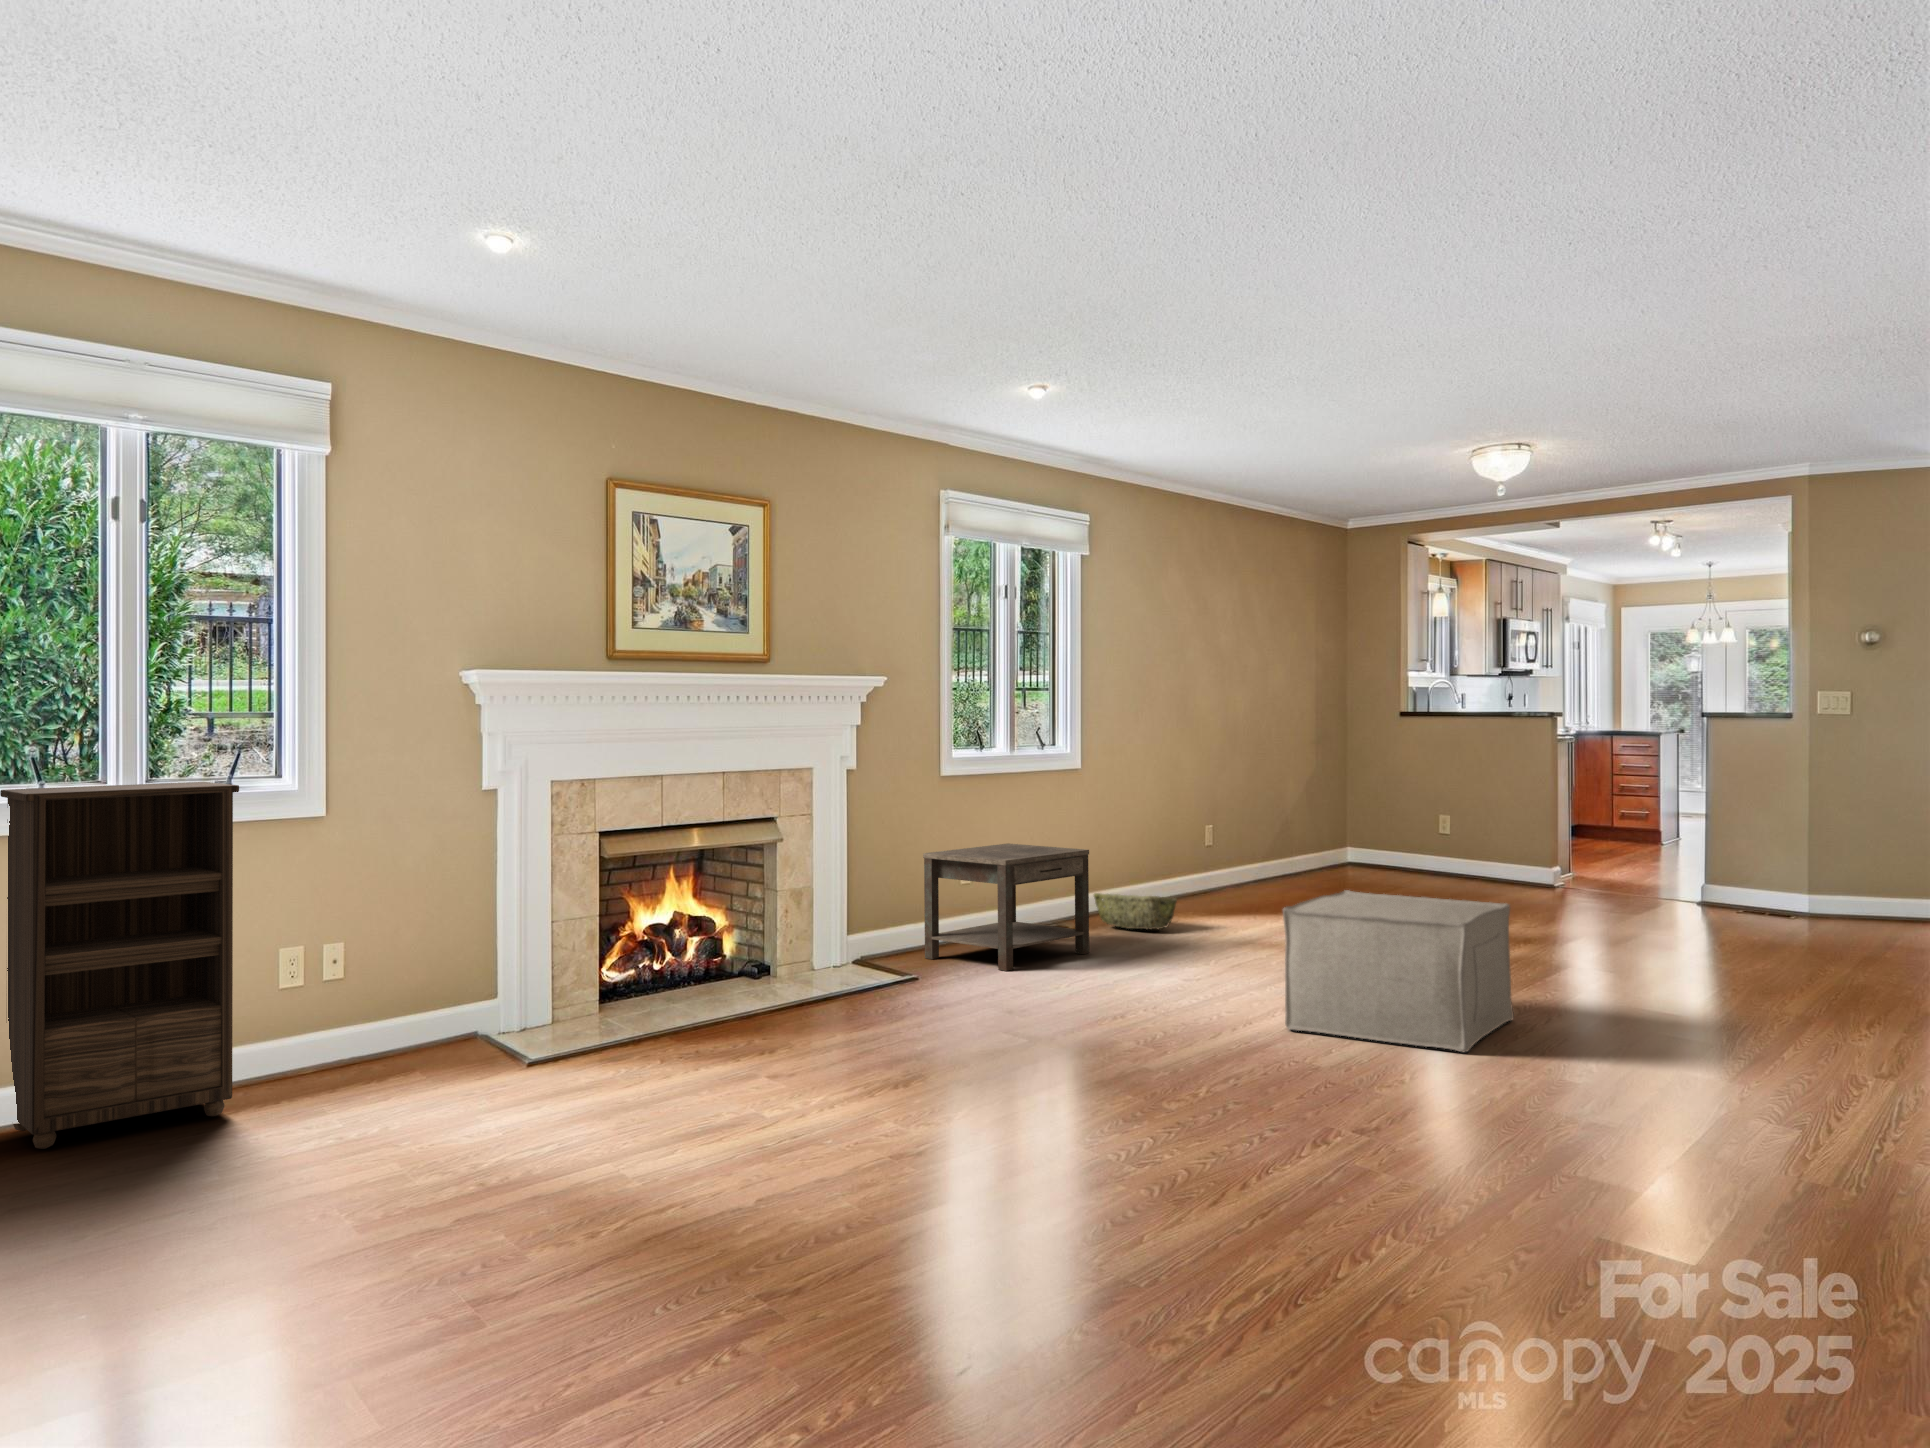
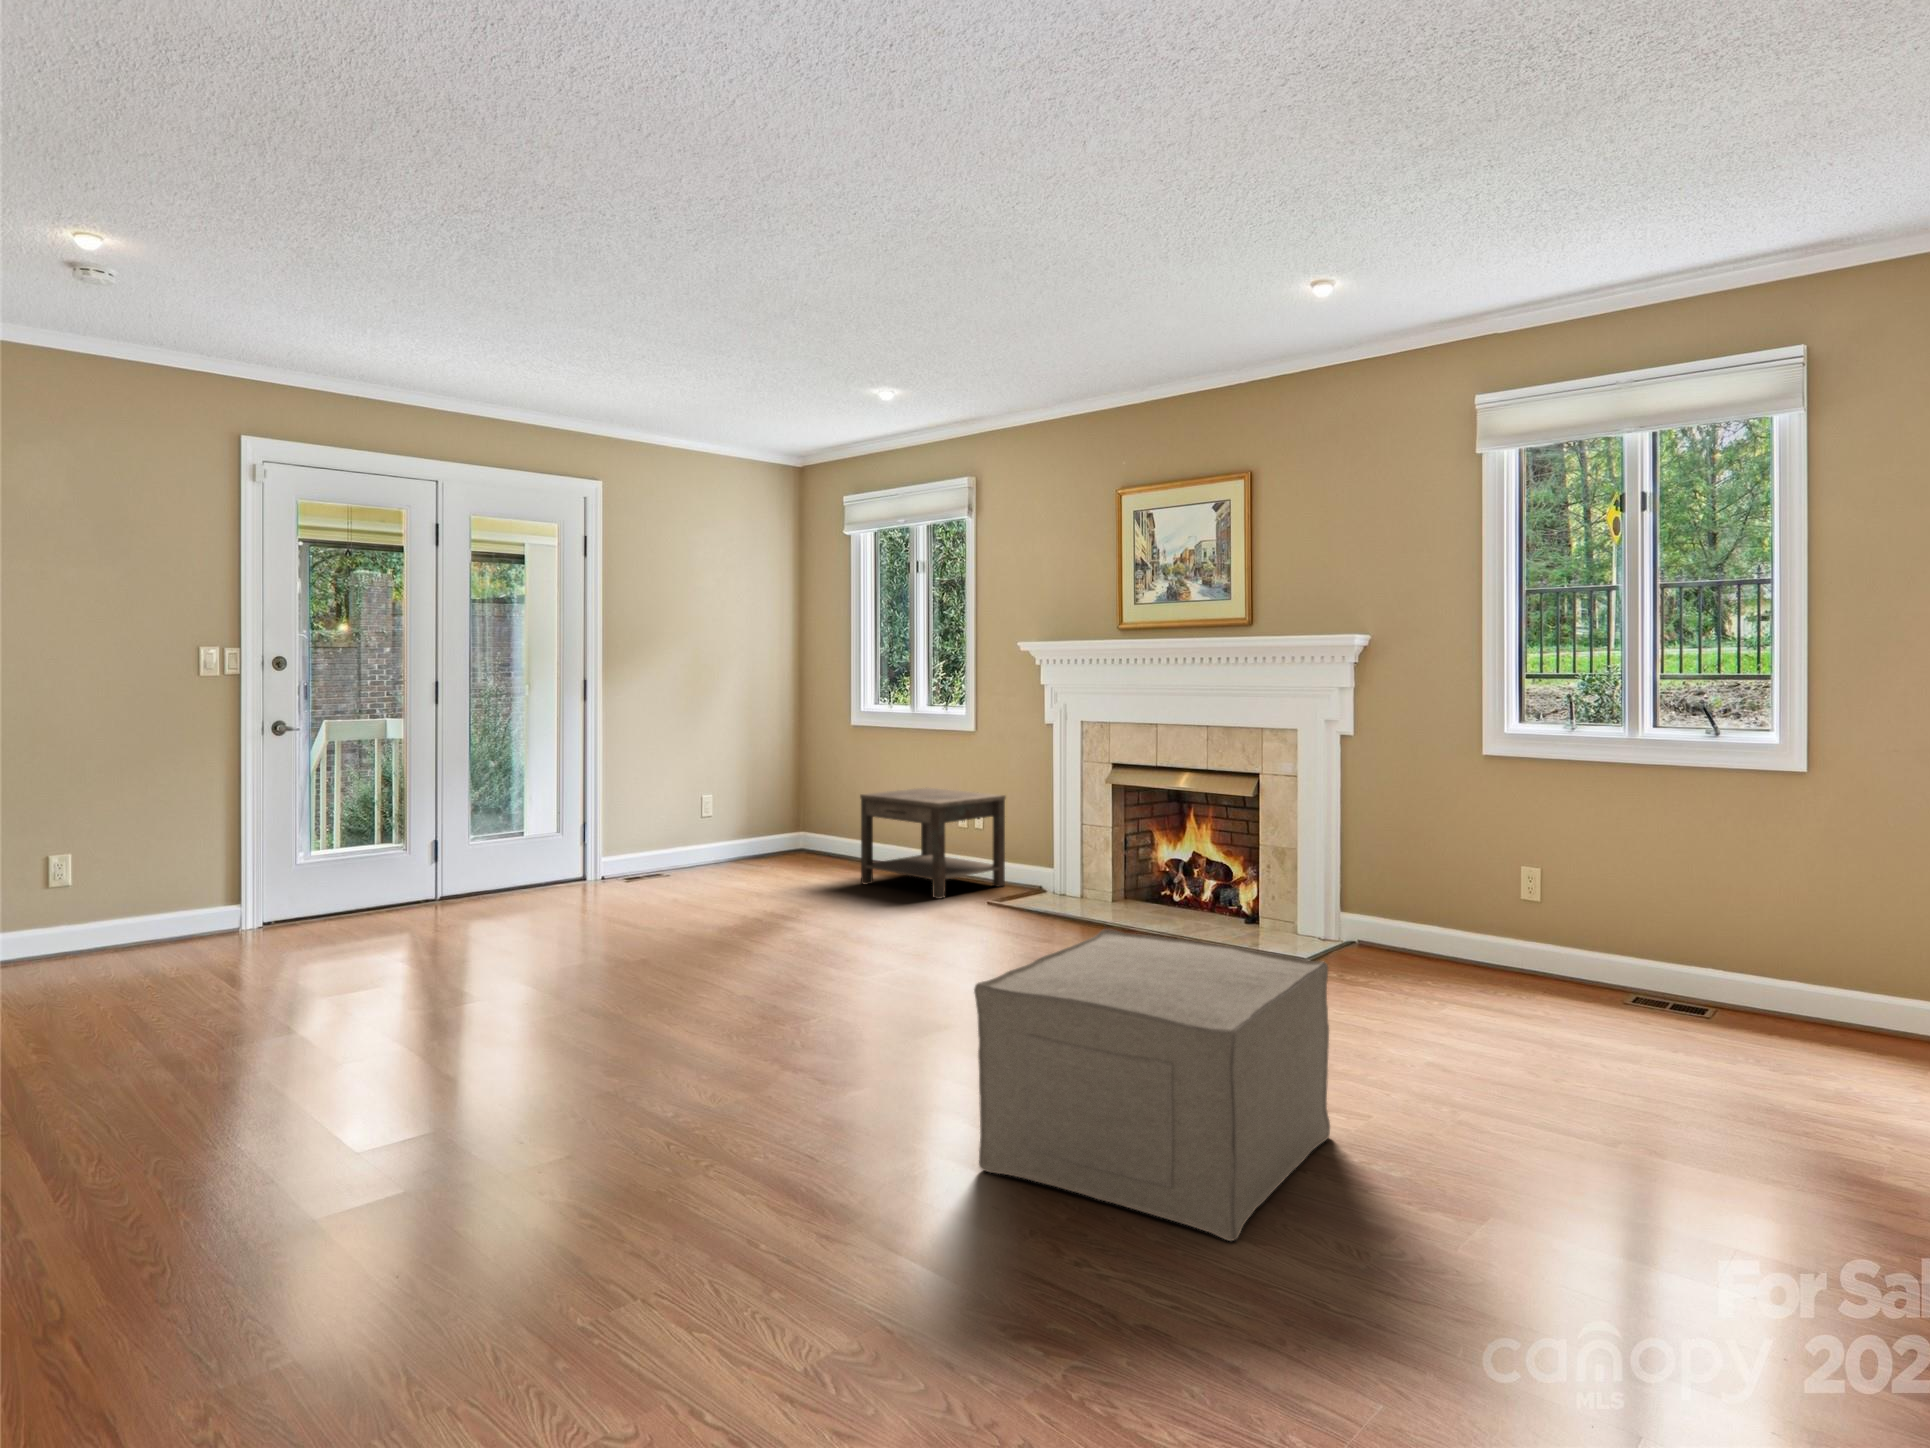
bookshelf: present [0,782,239,1149] -> none [787,704,886,875]
side table: present [923,843,1089,971] -> present [860,787,1006,899]
woven basket: present [1094,893,1177,930] -> none [1793,969,1910,1059]

